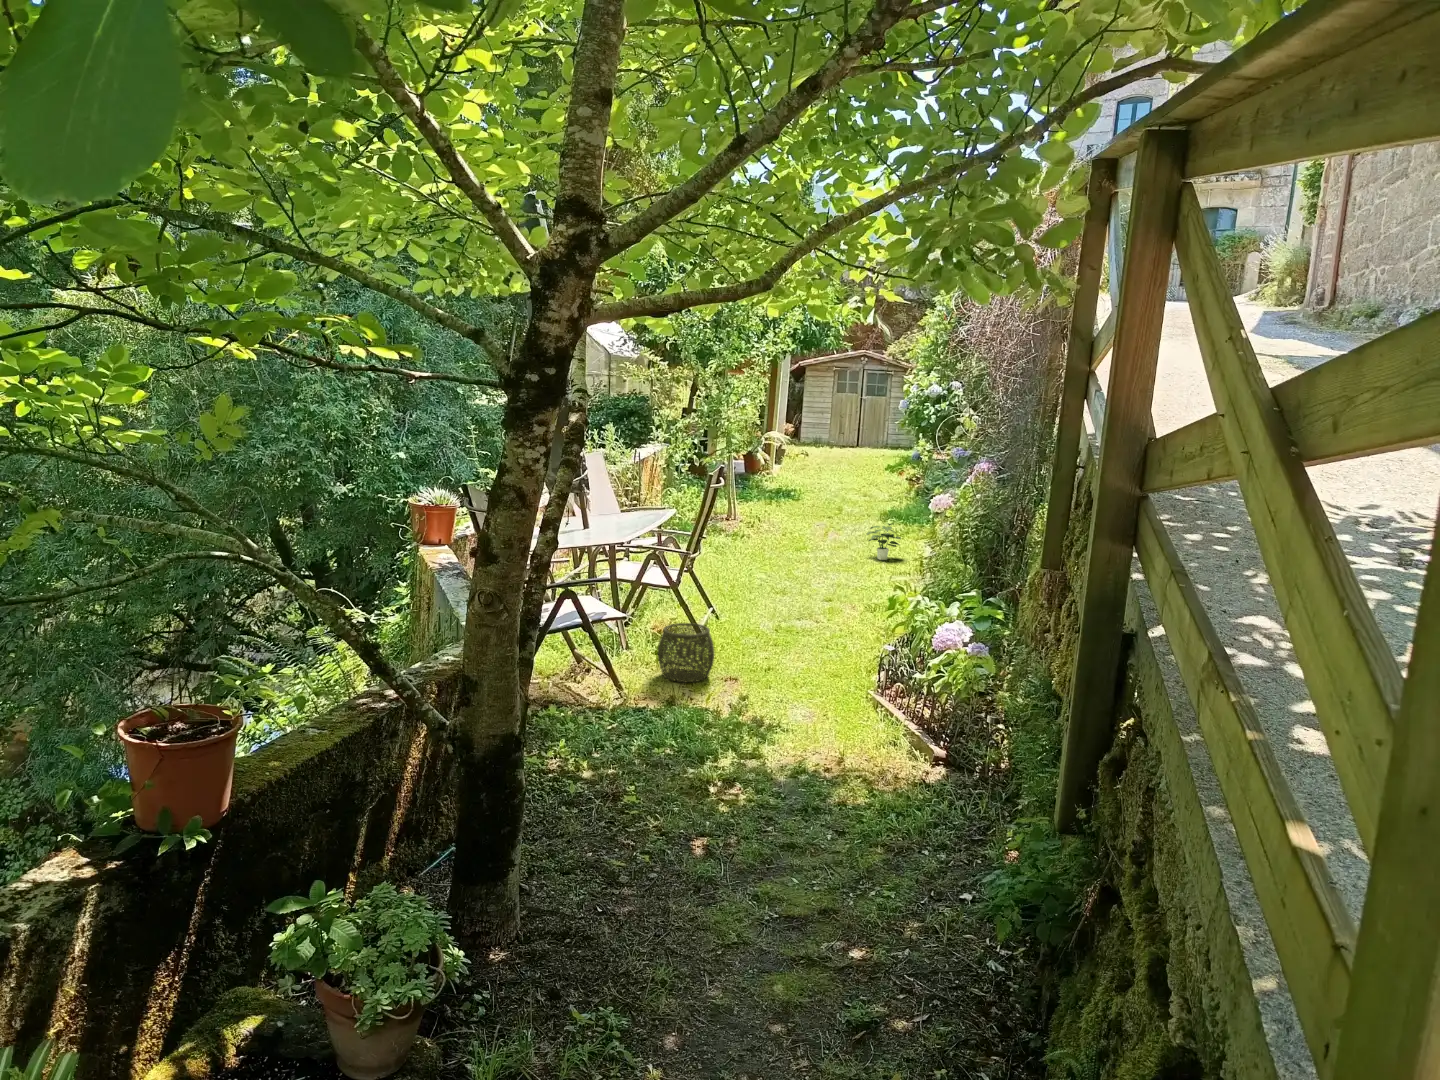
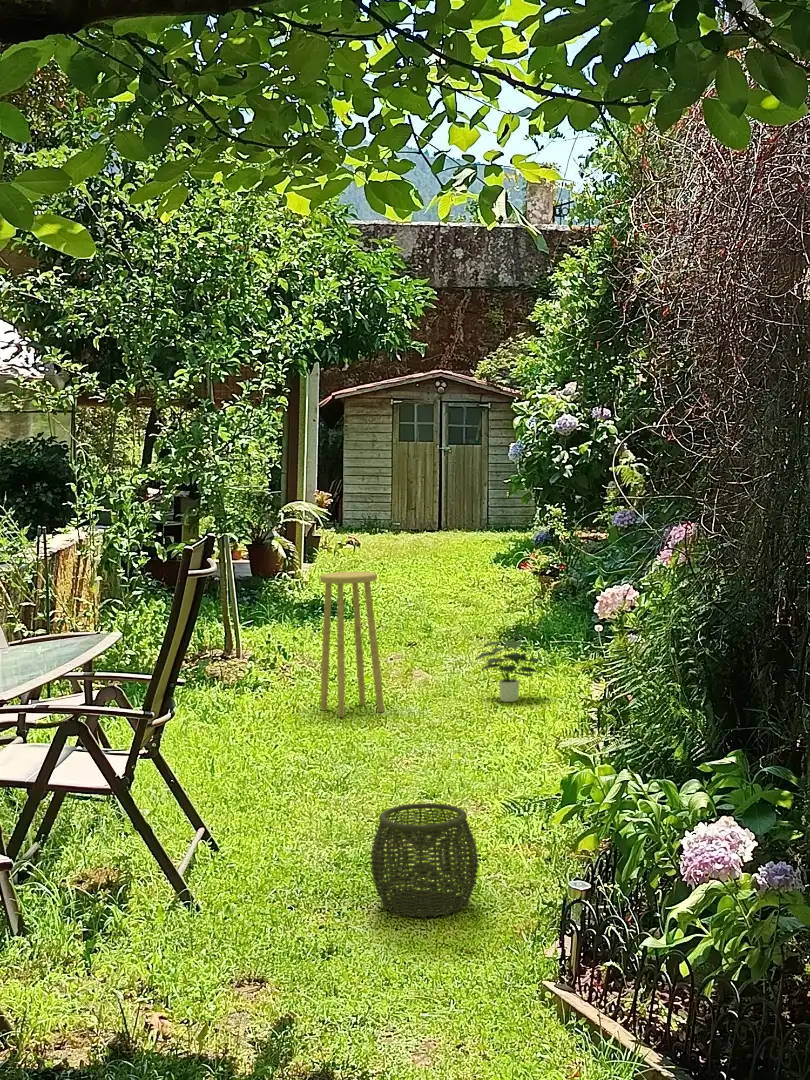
stool: none [777,480,814,561] -> present [320,572,384,717]
woven basket: present [658,623,715,682] -> present [370,803,479,918]

